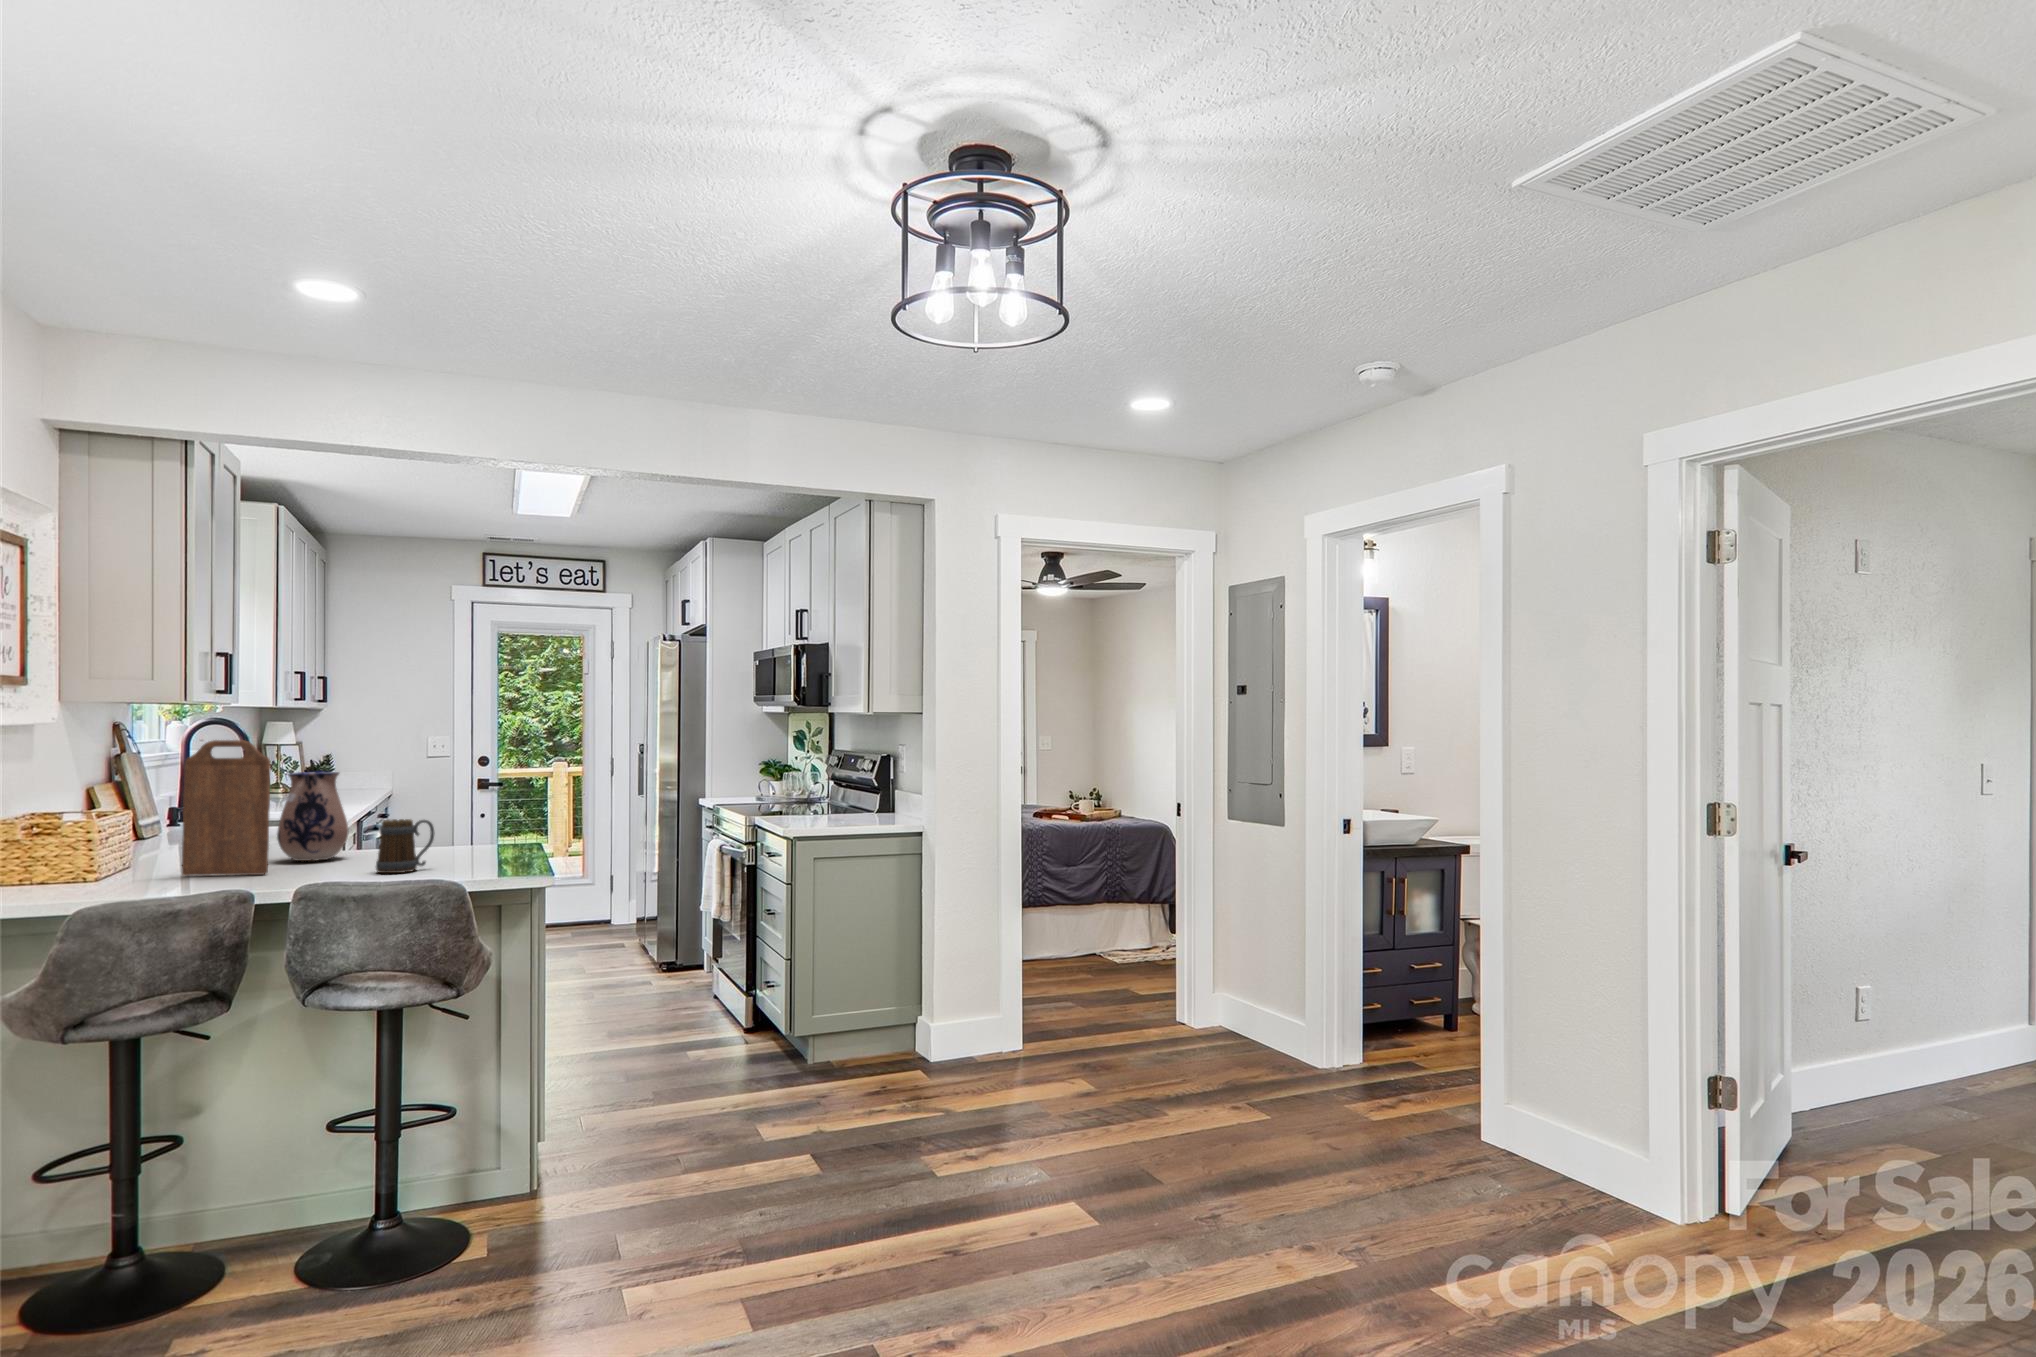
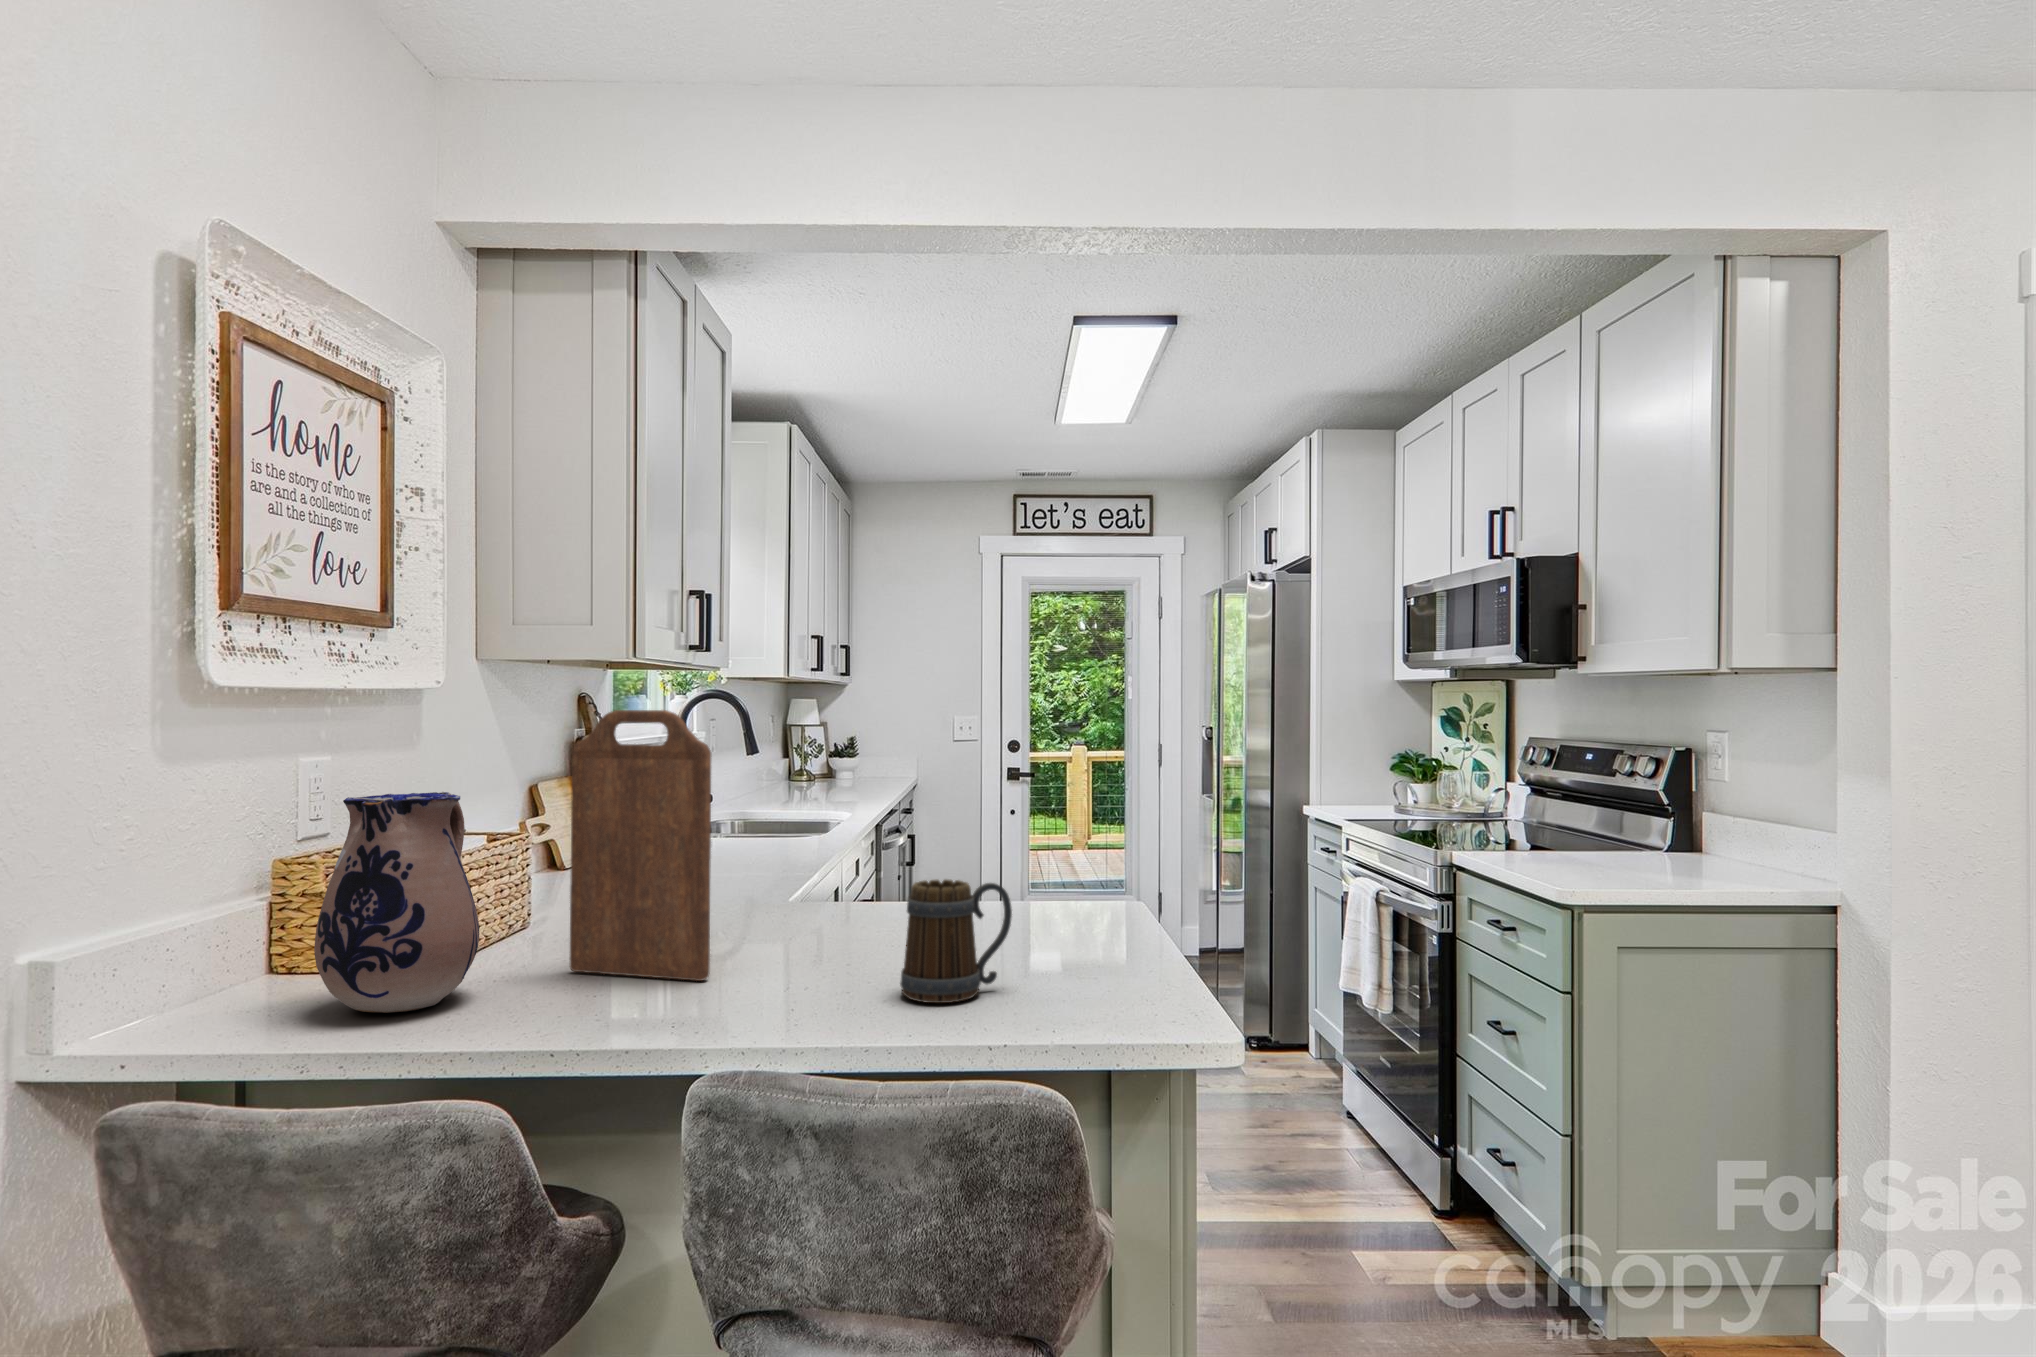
ceramic pitcher: present [277,771,348,861] -> present [314,792,479,1013]

